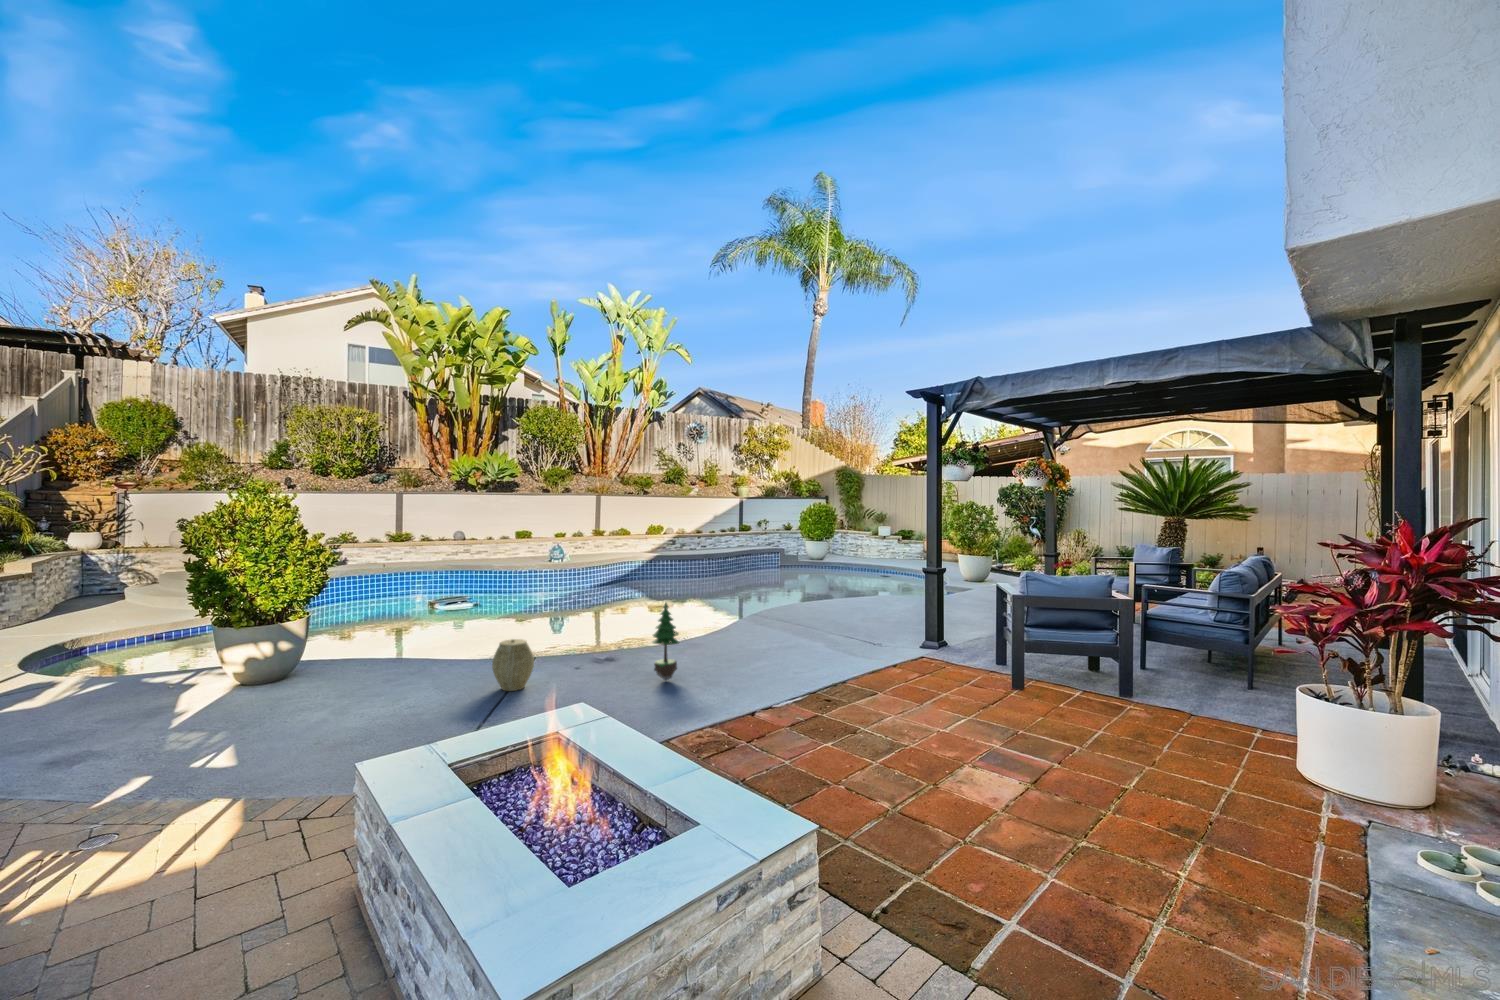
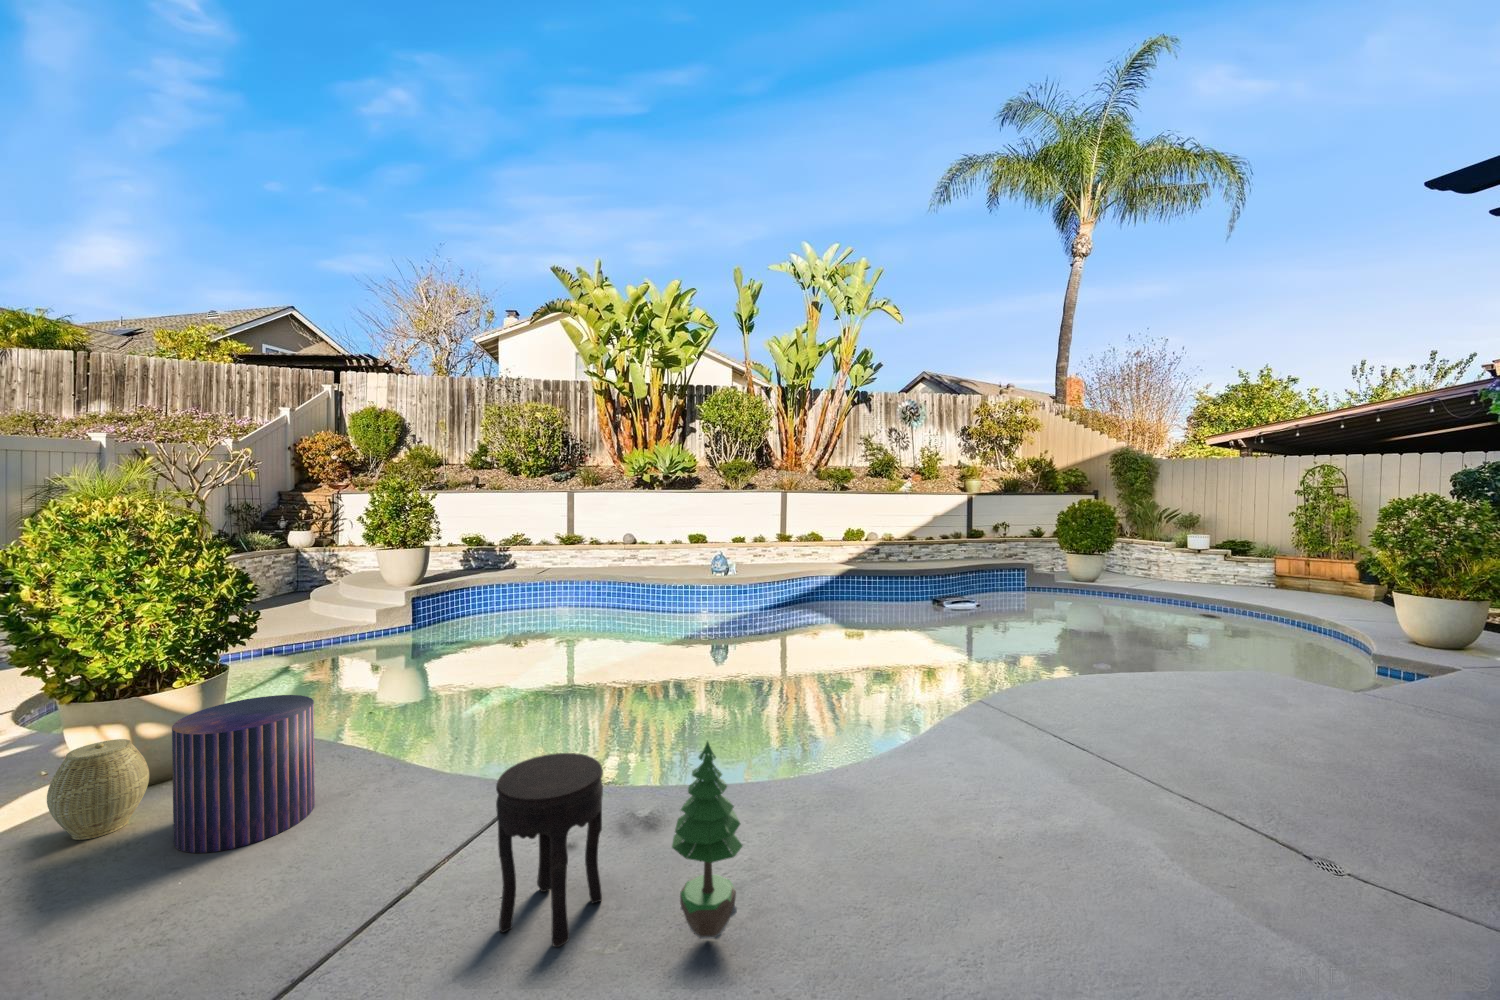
pouf: none [343,617,415,695] -> present [172,695,315,853]
side table: none [571,619,617,690] -> present [496,753,603,947]
woven basket: present [492,639,534,691] -> present [47,739,149,840]

